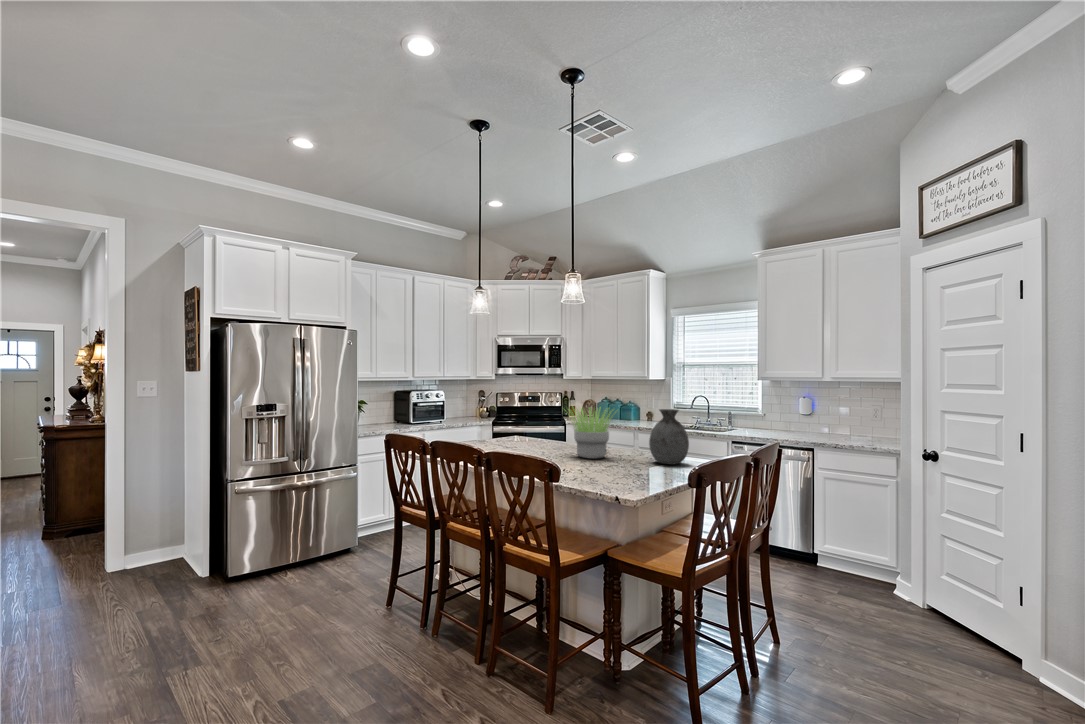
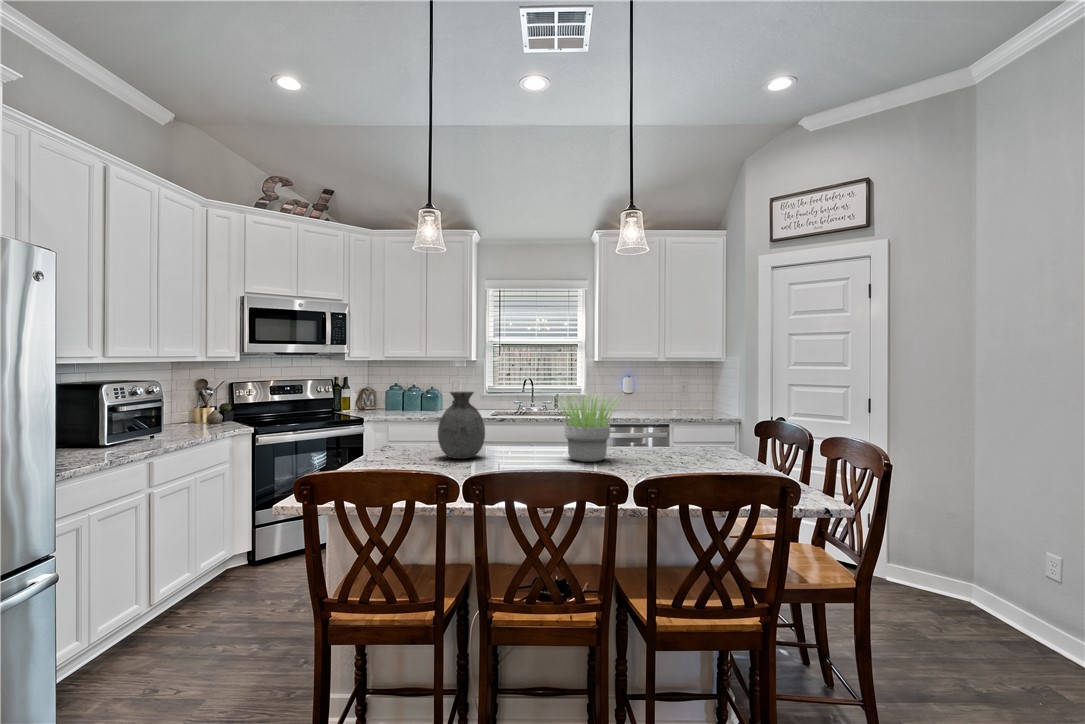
vase: present [649,409,689,464] -> present [438,392,485,459]

